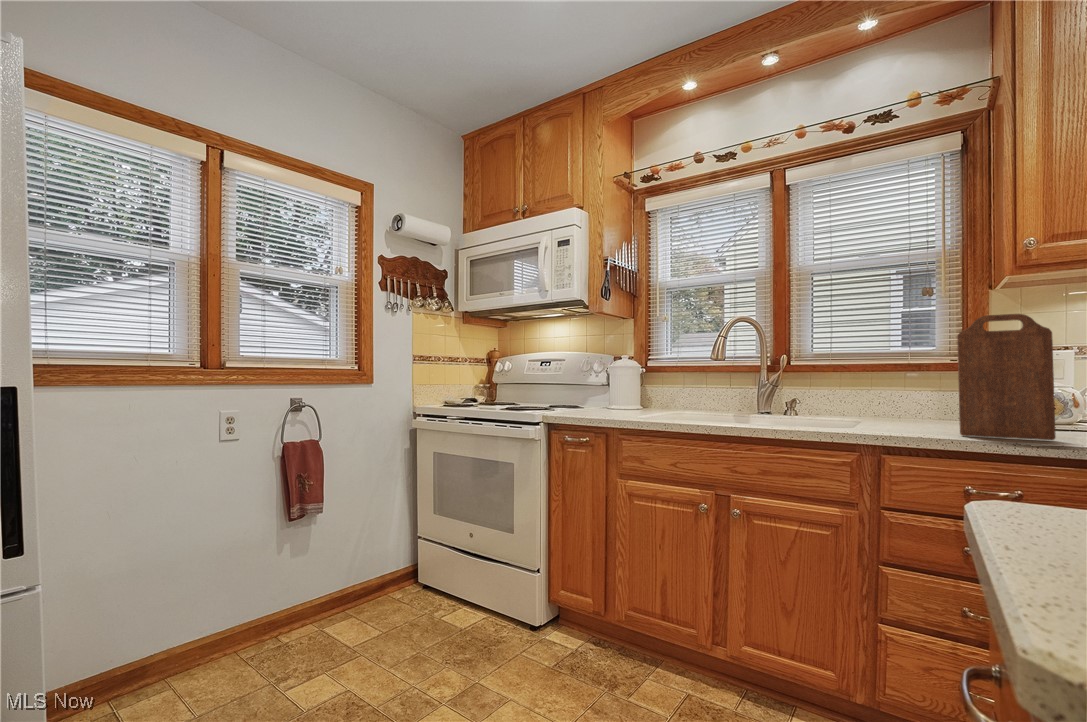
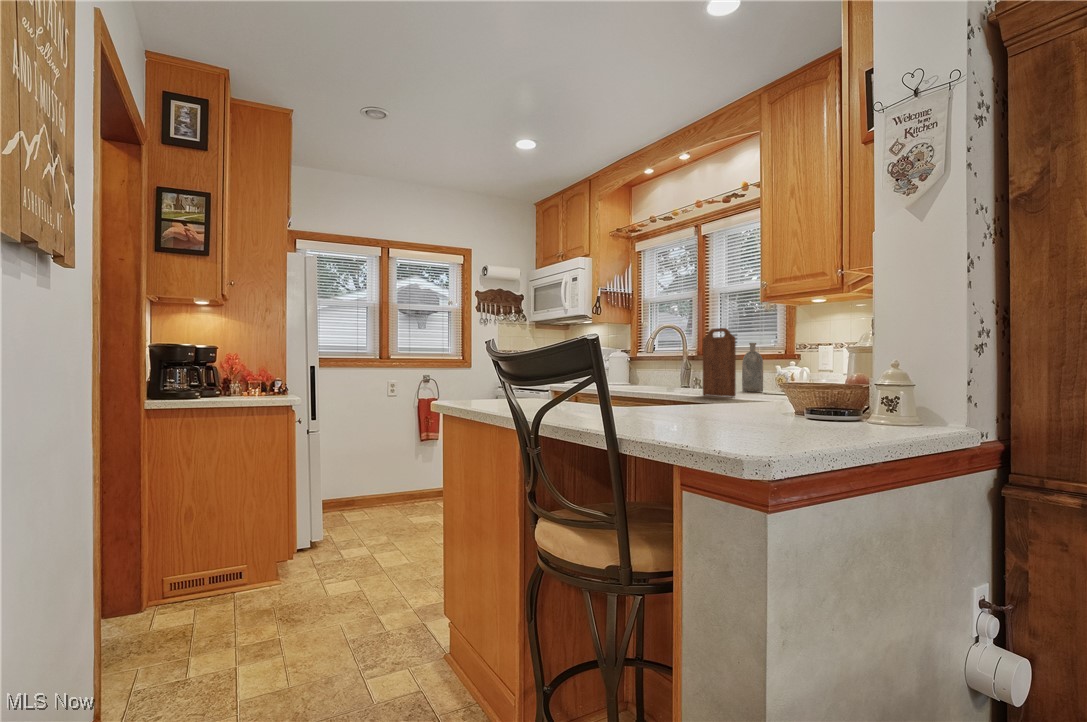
bottle: none [884,344,921,418] -> present [742,343,763,391]

